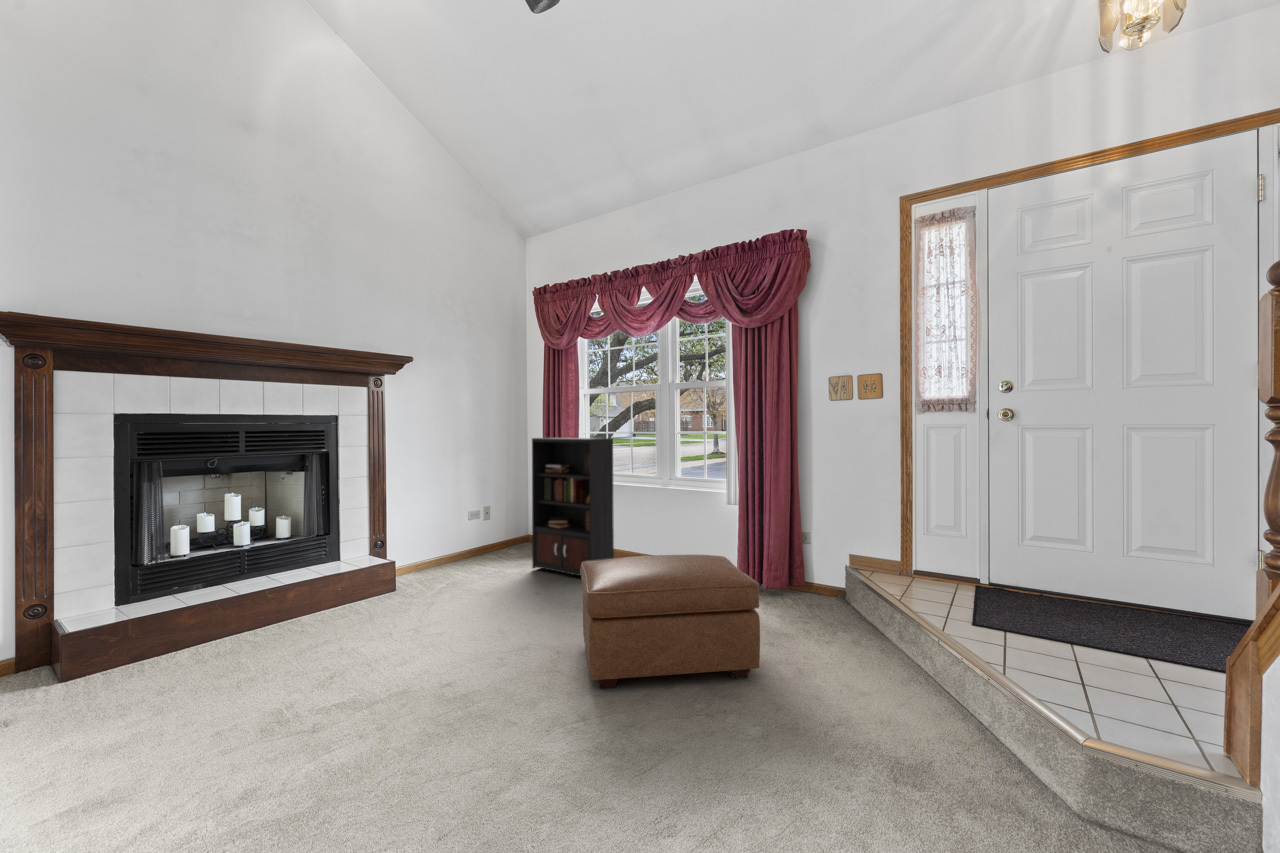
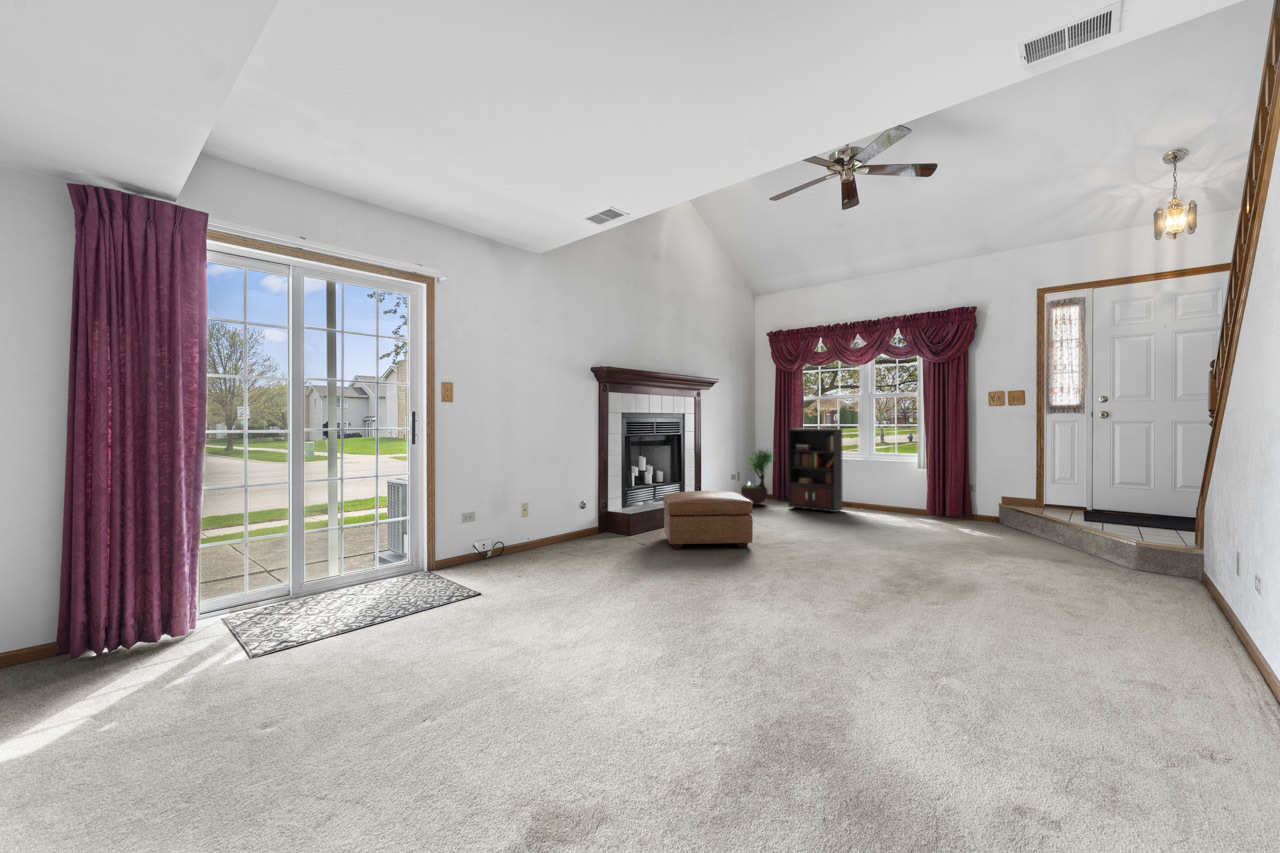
potted tree: none [470,463,528,561] -> present [741,450,772,505]
ottoman: present [581,555,760,688] -> present [663,491,753,549]

